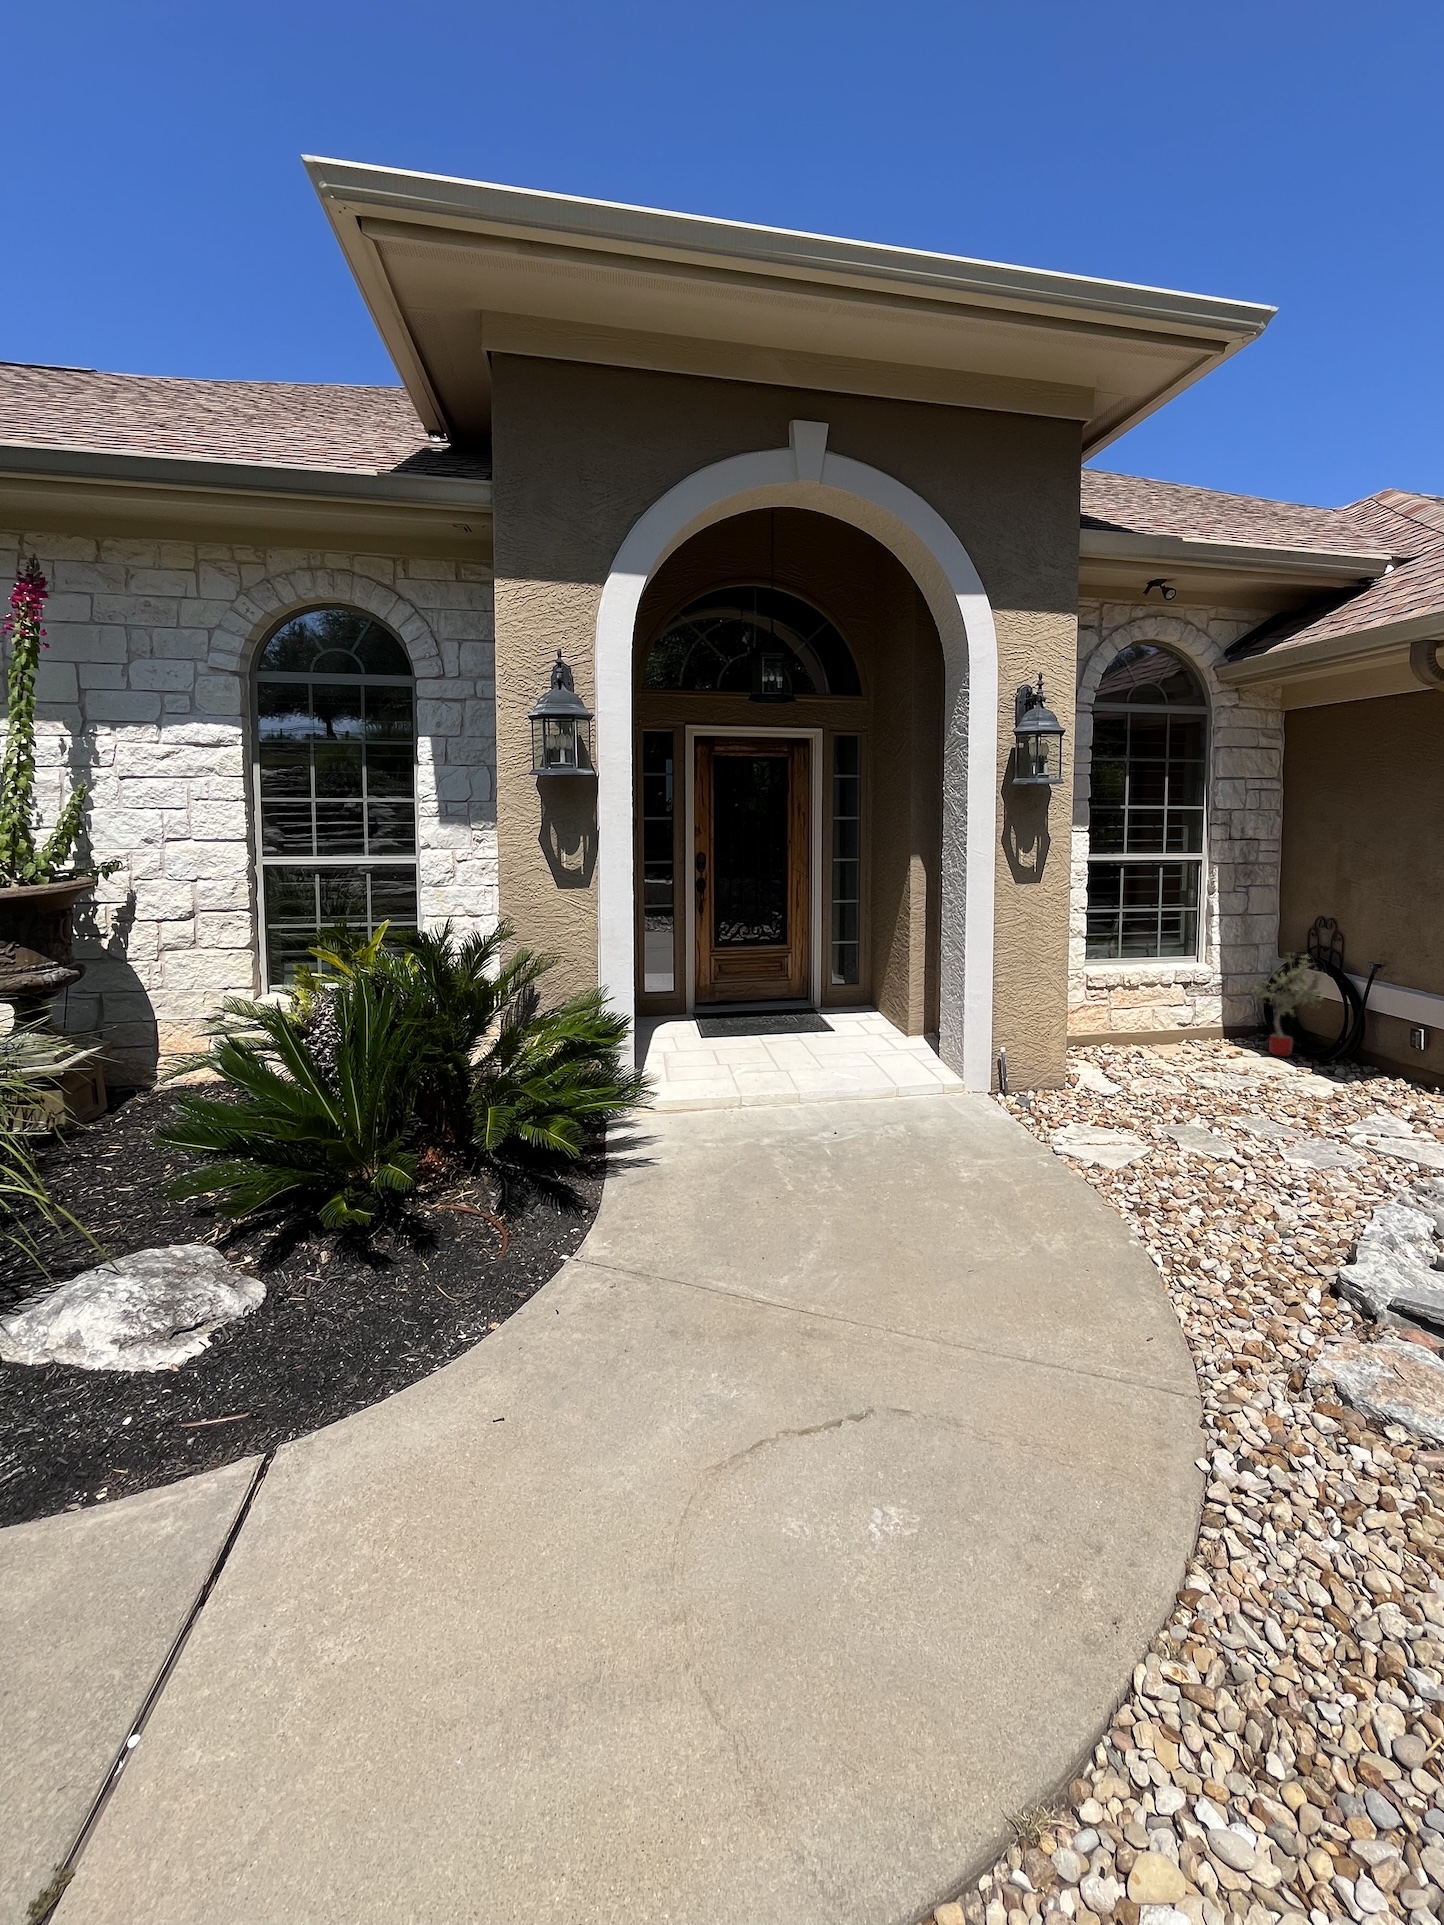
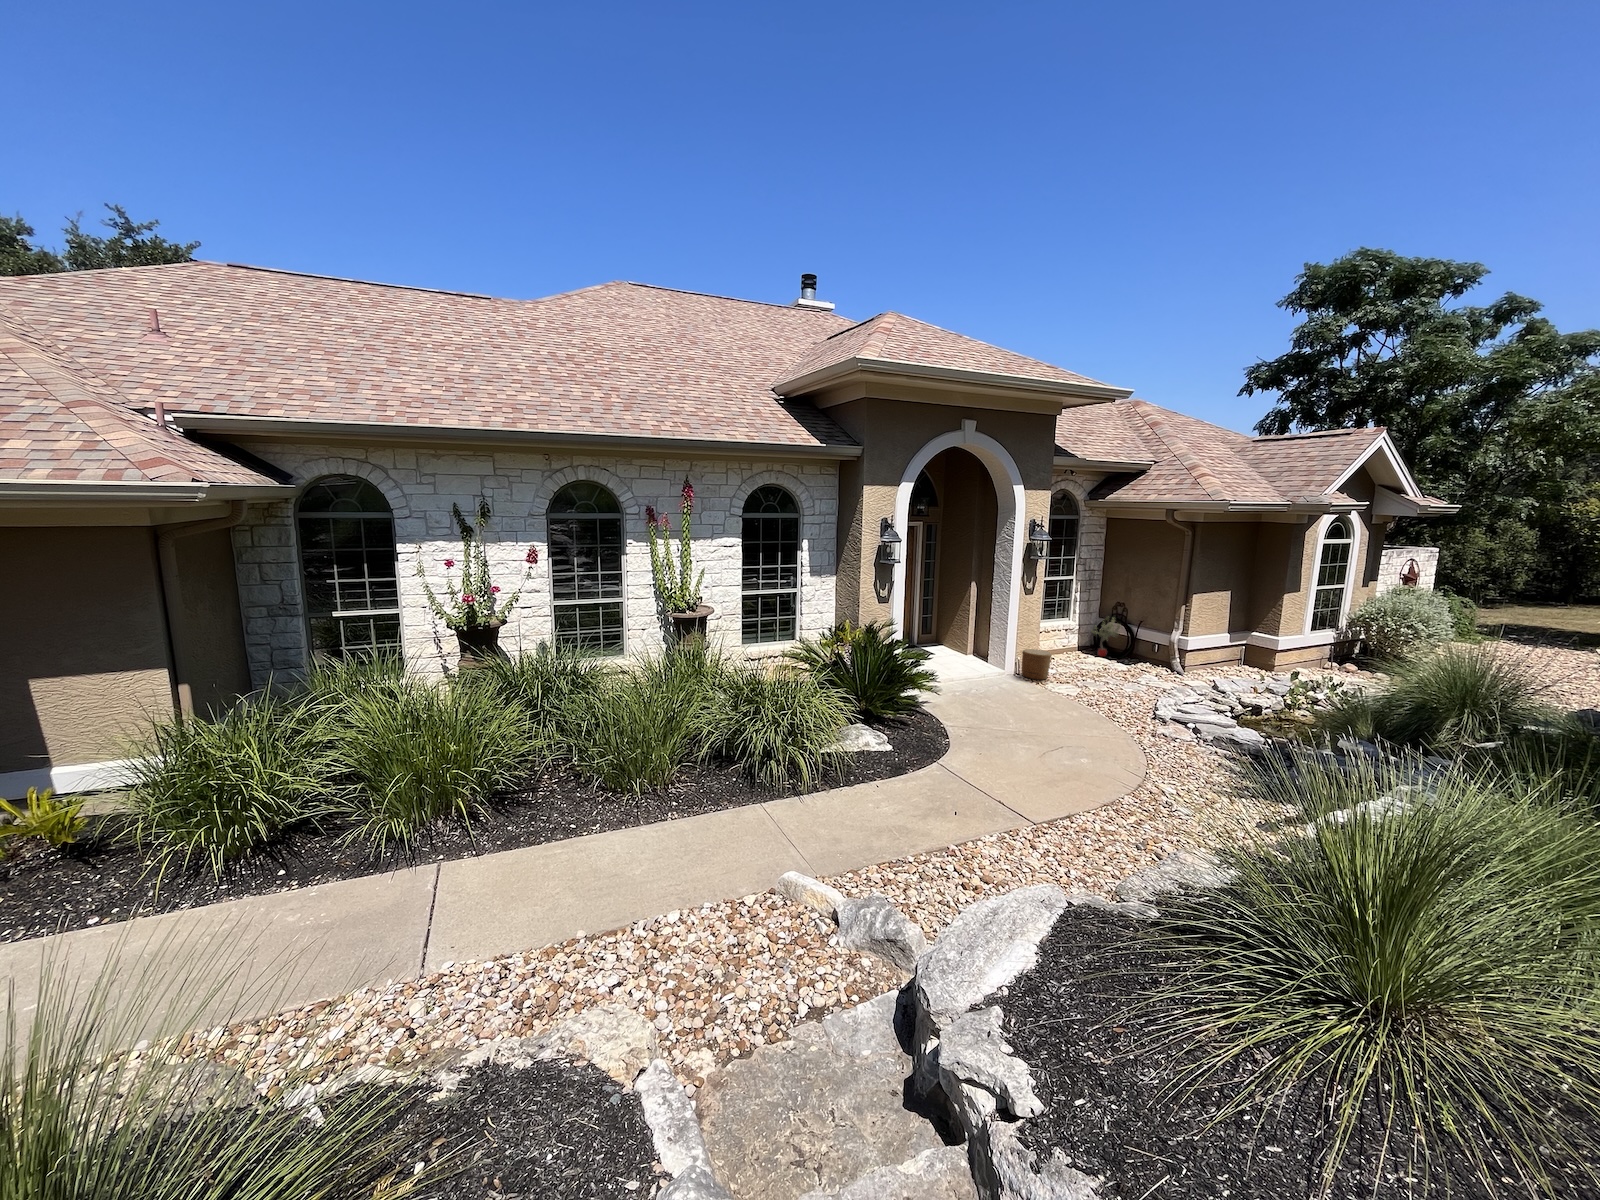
woven basket: none [997,1027,1074,1114] -> present [1022,649,1051,680]

